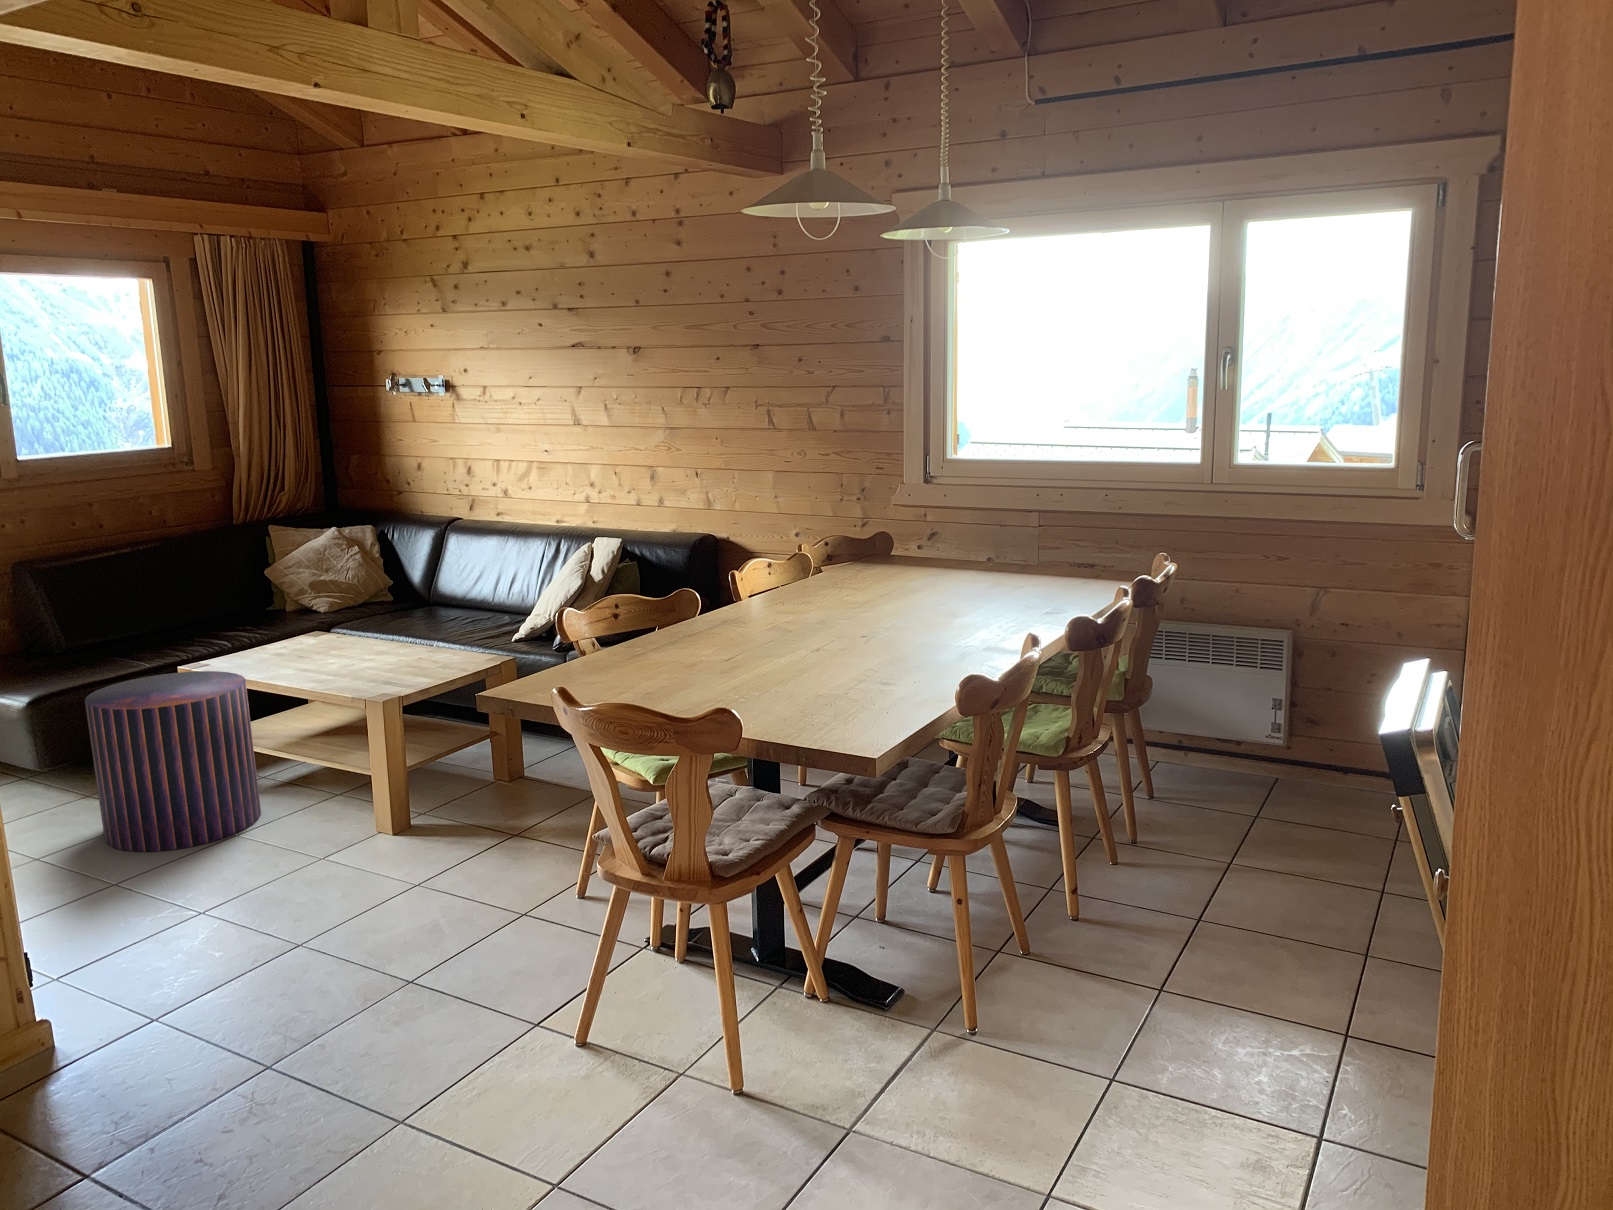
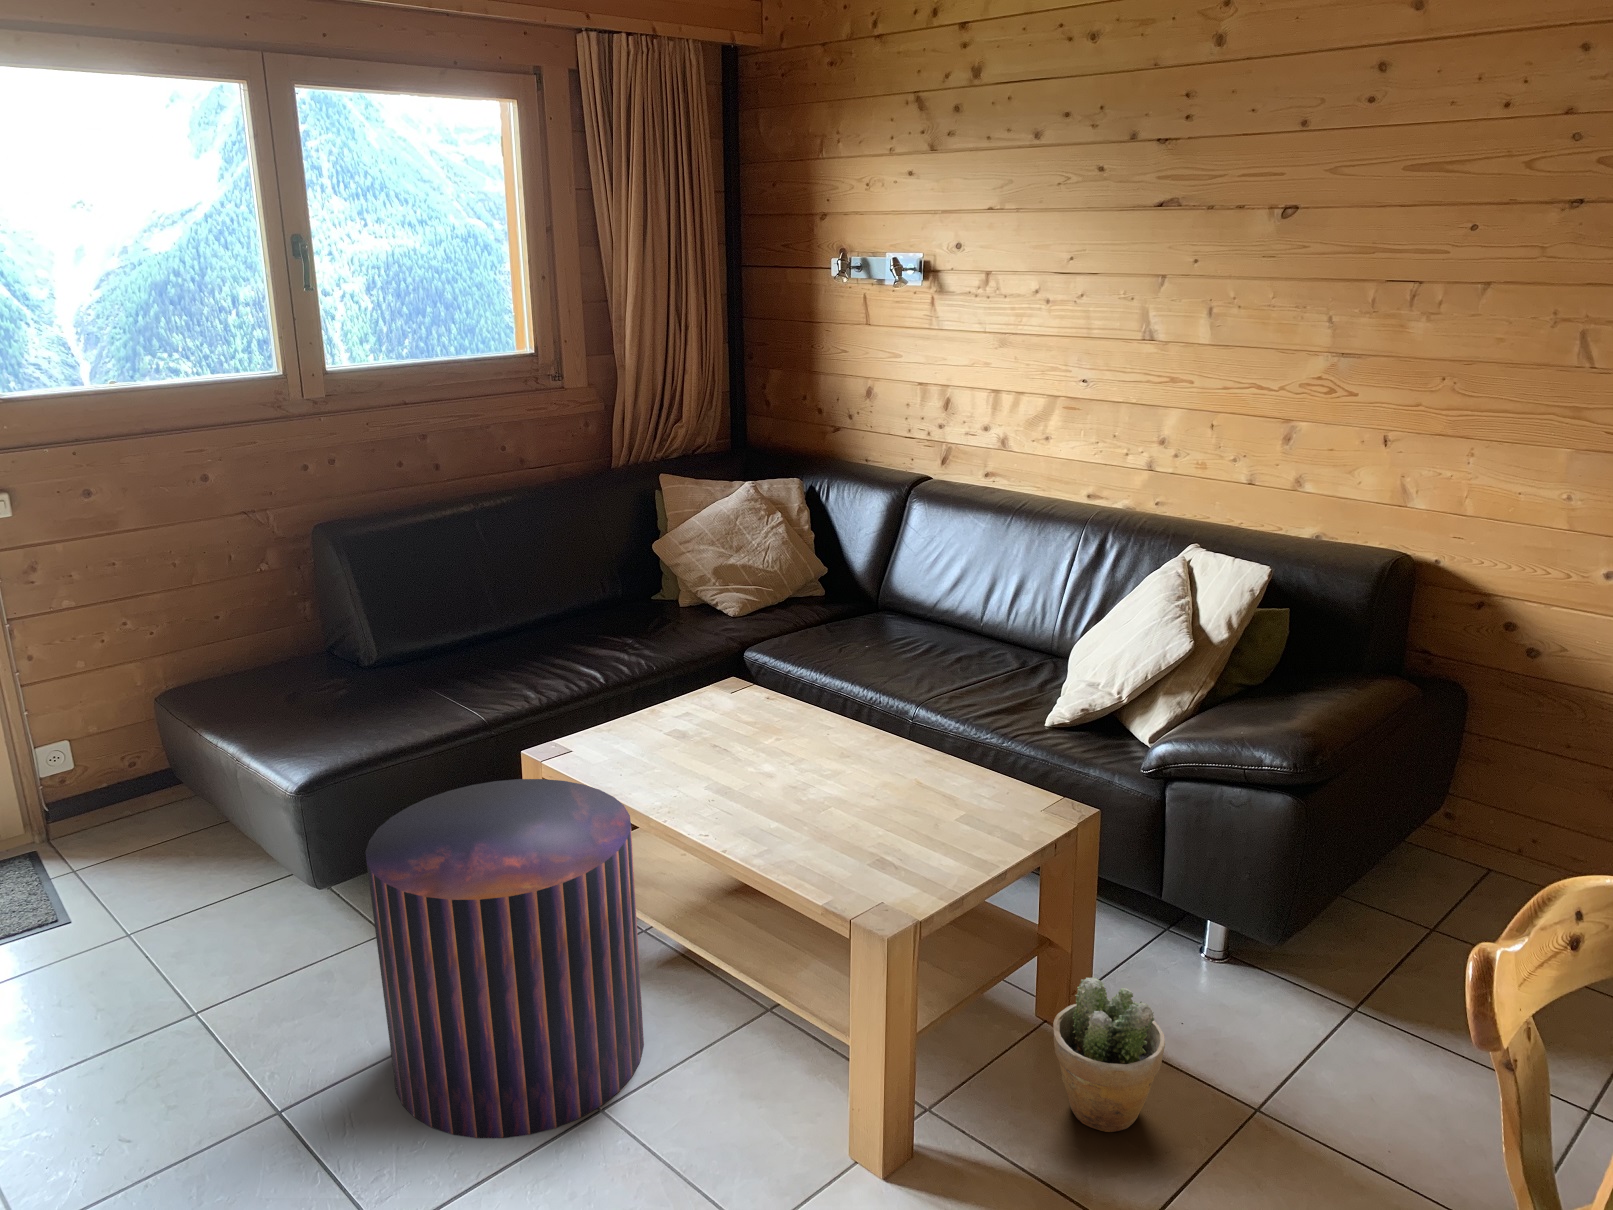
potted plant: none [485,733,542,810] -> present [1053,977,1165,1132]

